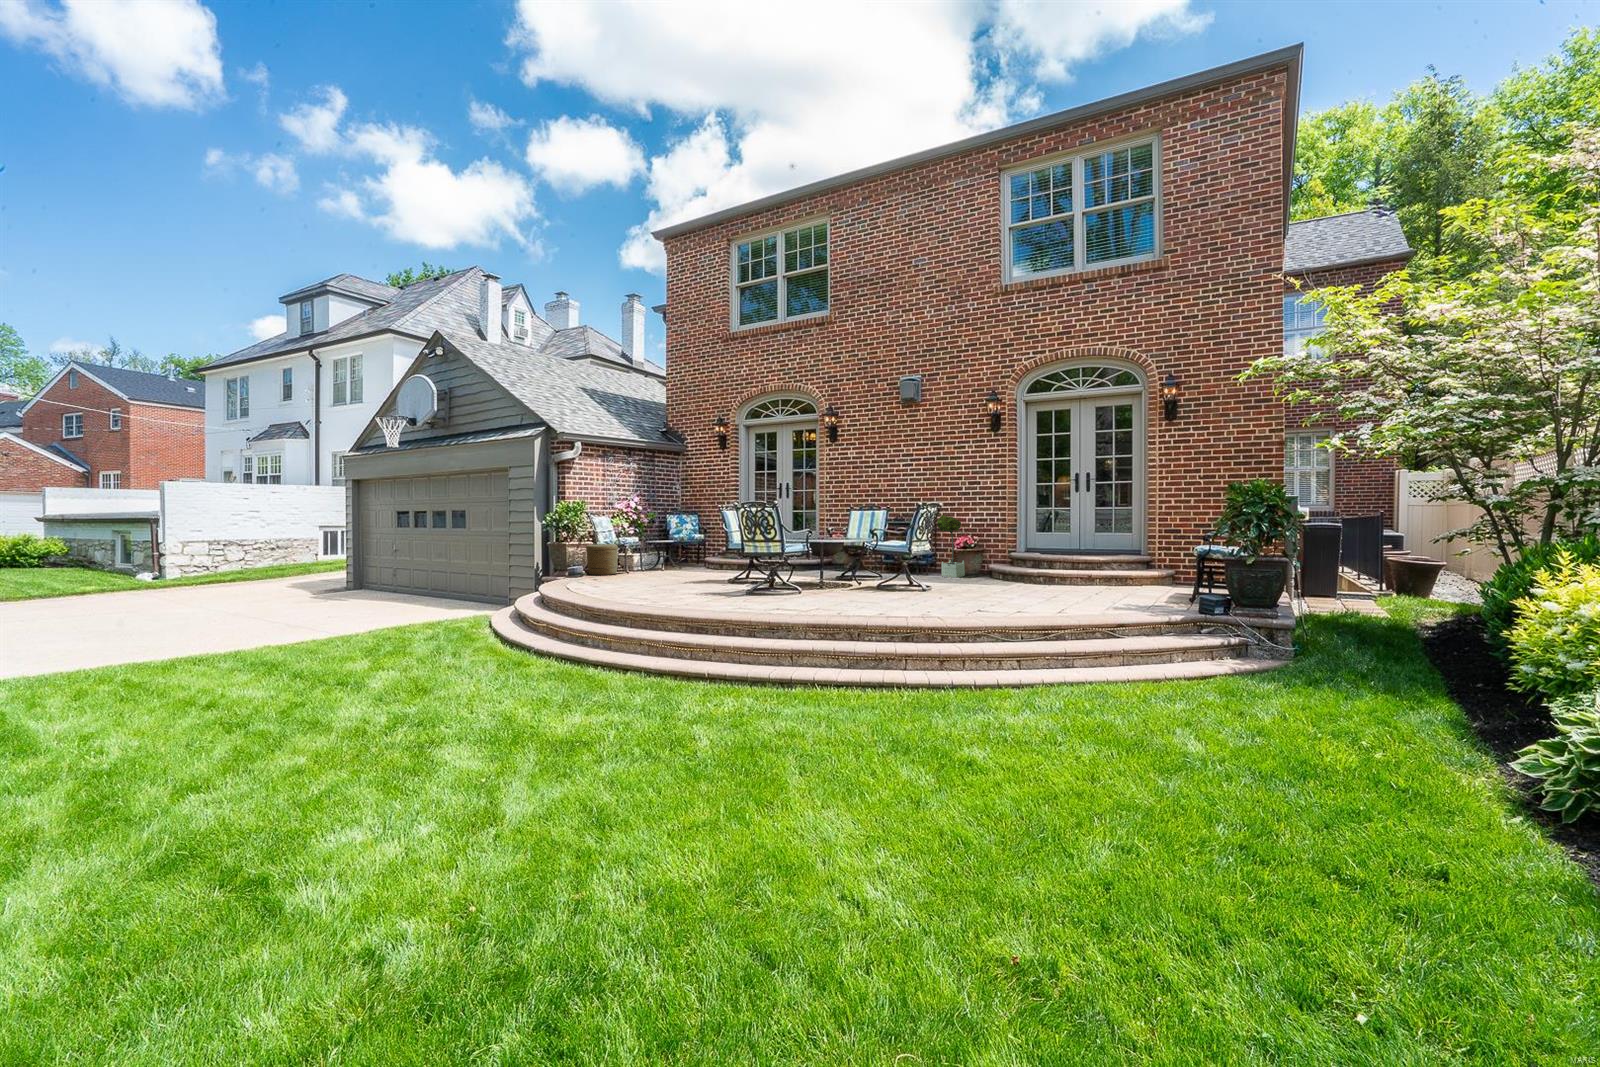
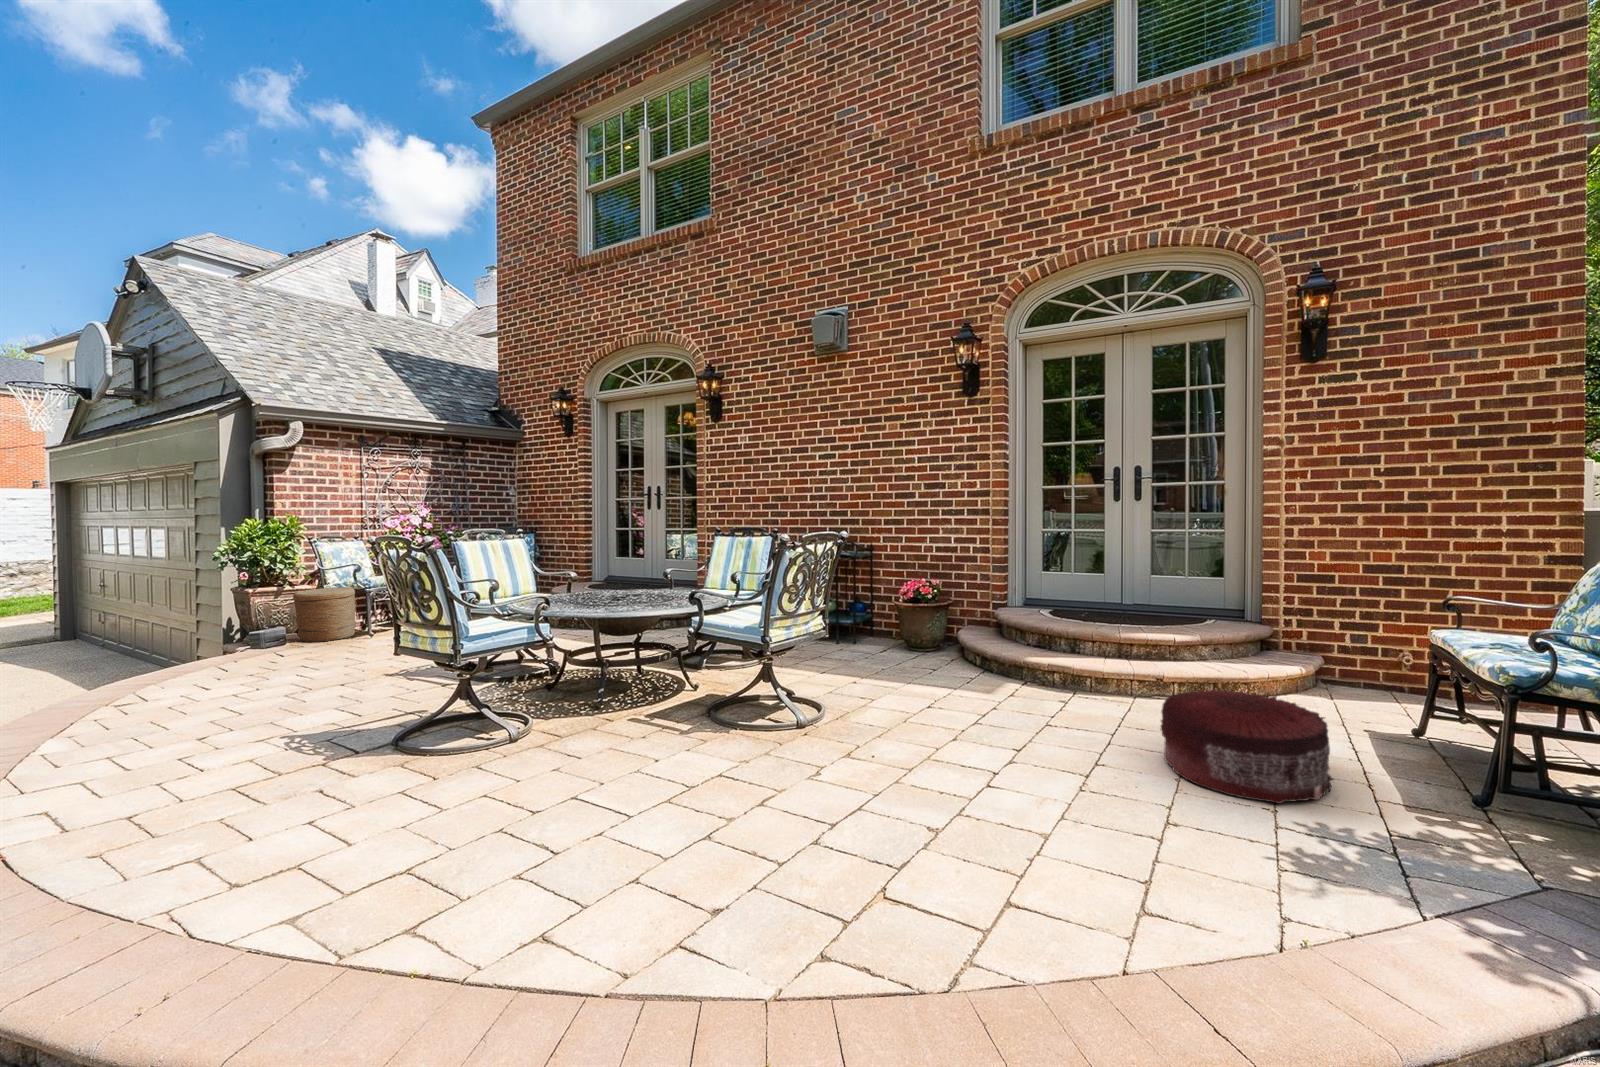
potted tree: present [937,515,965,577] -> none [867,542,917,656]
pouf: none [1077,567,1141,600] -> present [1161,688,1333,803]

